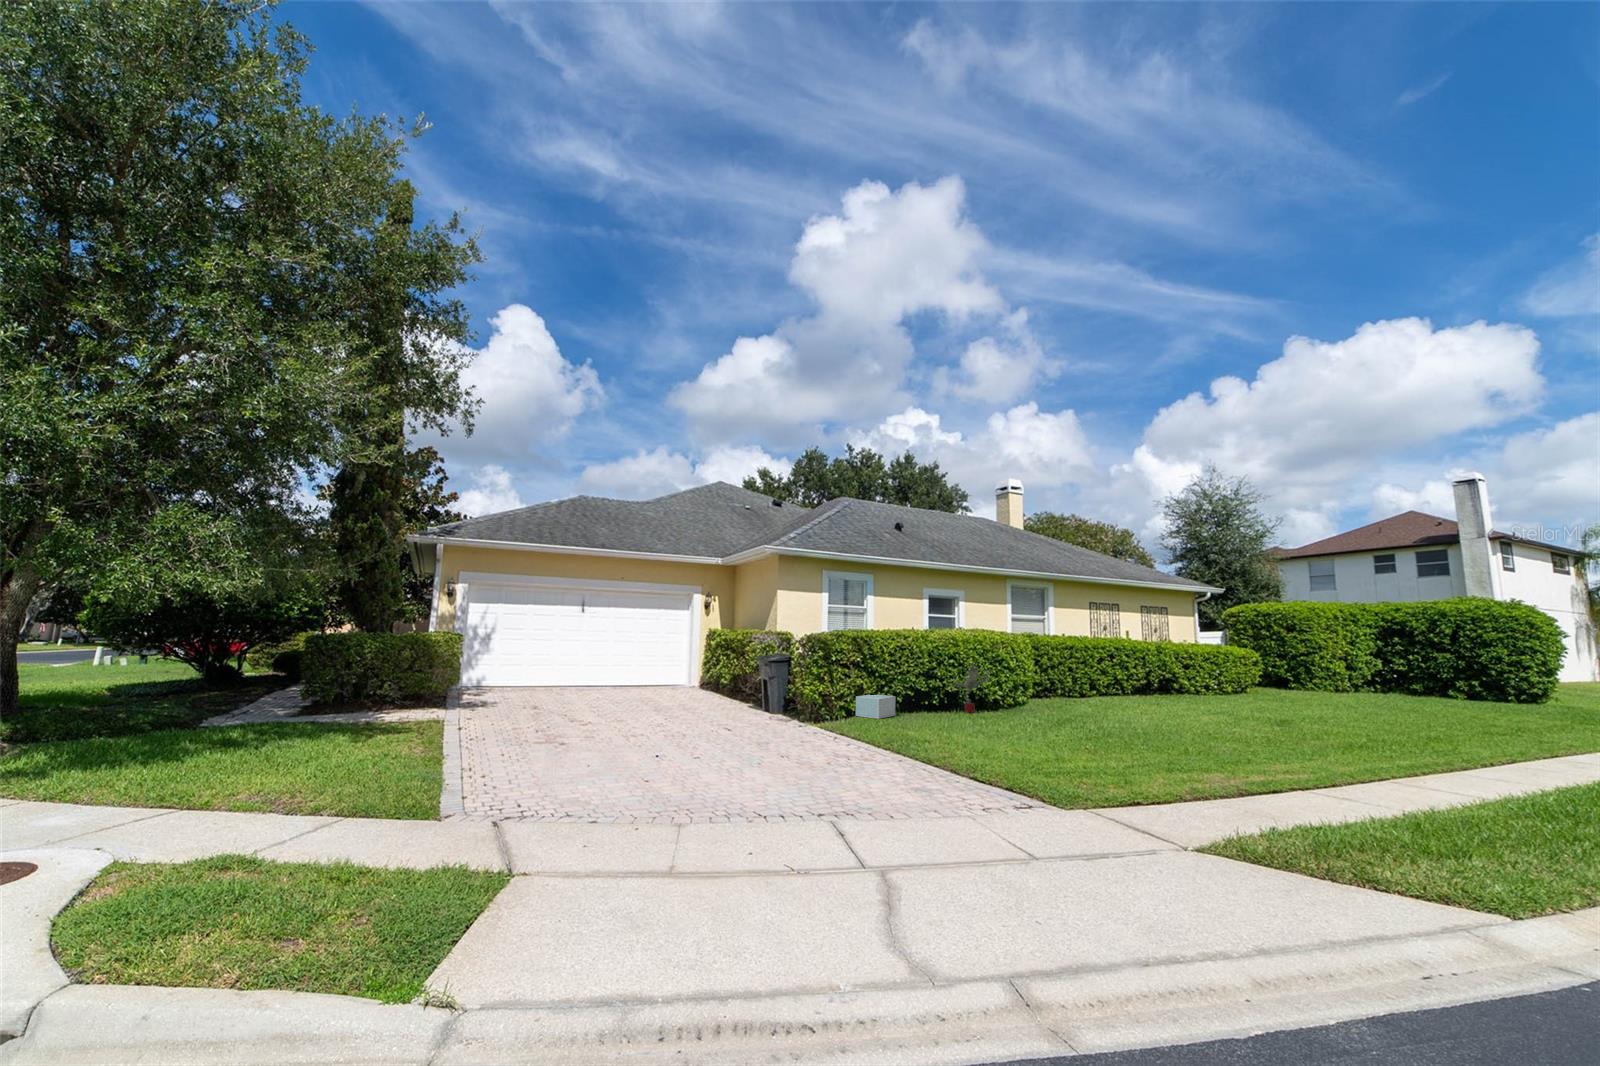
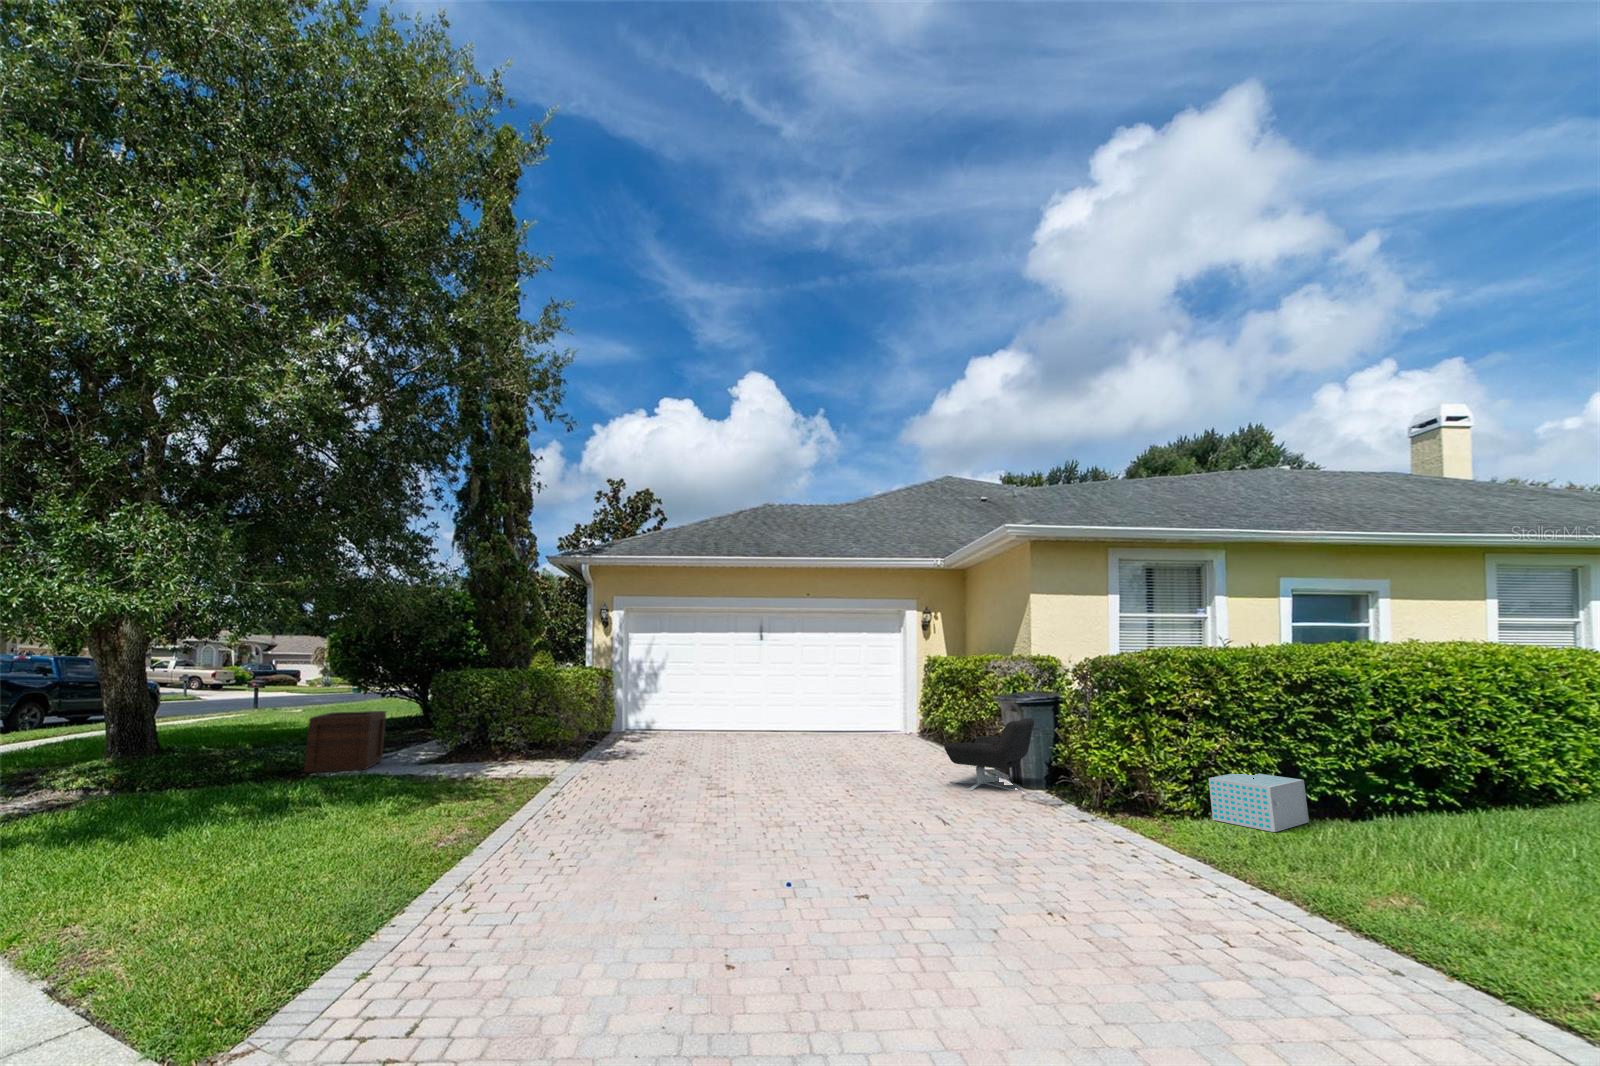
potted tree: present [951,663,990,713] -> none [1424,704,1545,820]
wooden crate: none [250,665,303,711] -> present [304,711,386,773]
lounge chair: none [728,669,778,709] -> present [945,718,1034,791]

